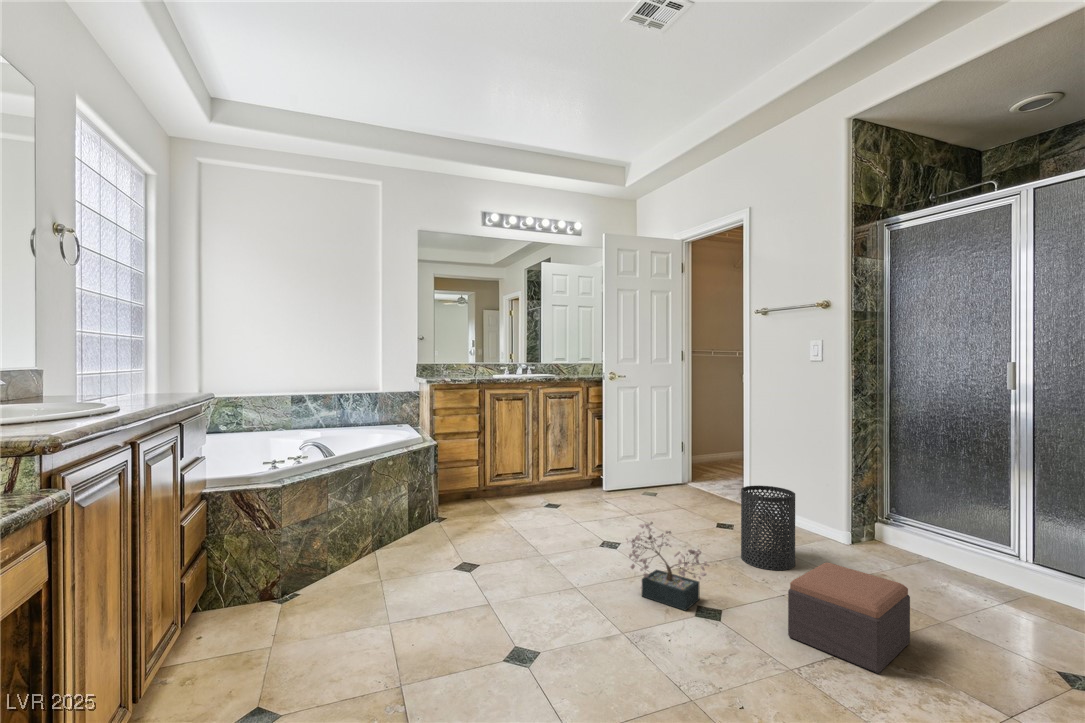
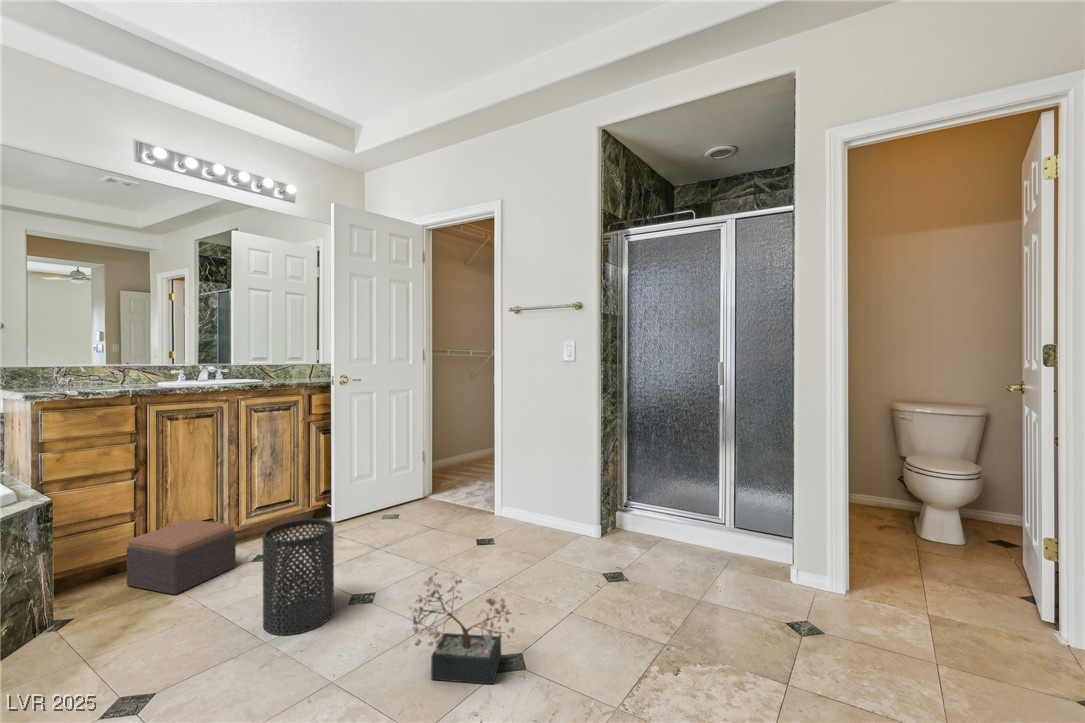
trash can: present [741,485,795,570] -> present [262,519,334,635]
footstool: present [788,563,910,673] -> present [127,520,236,595]

